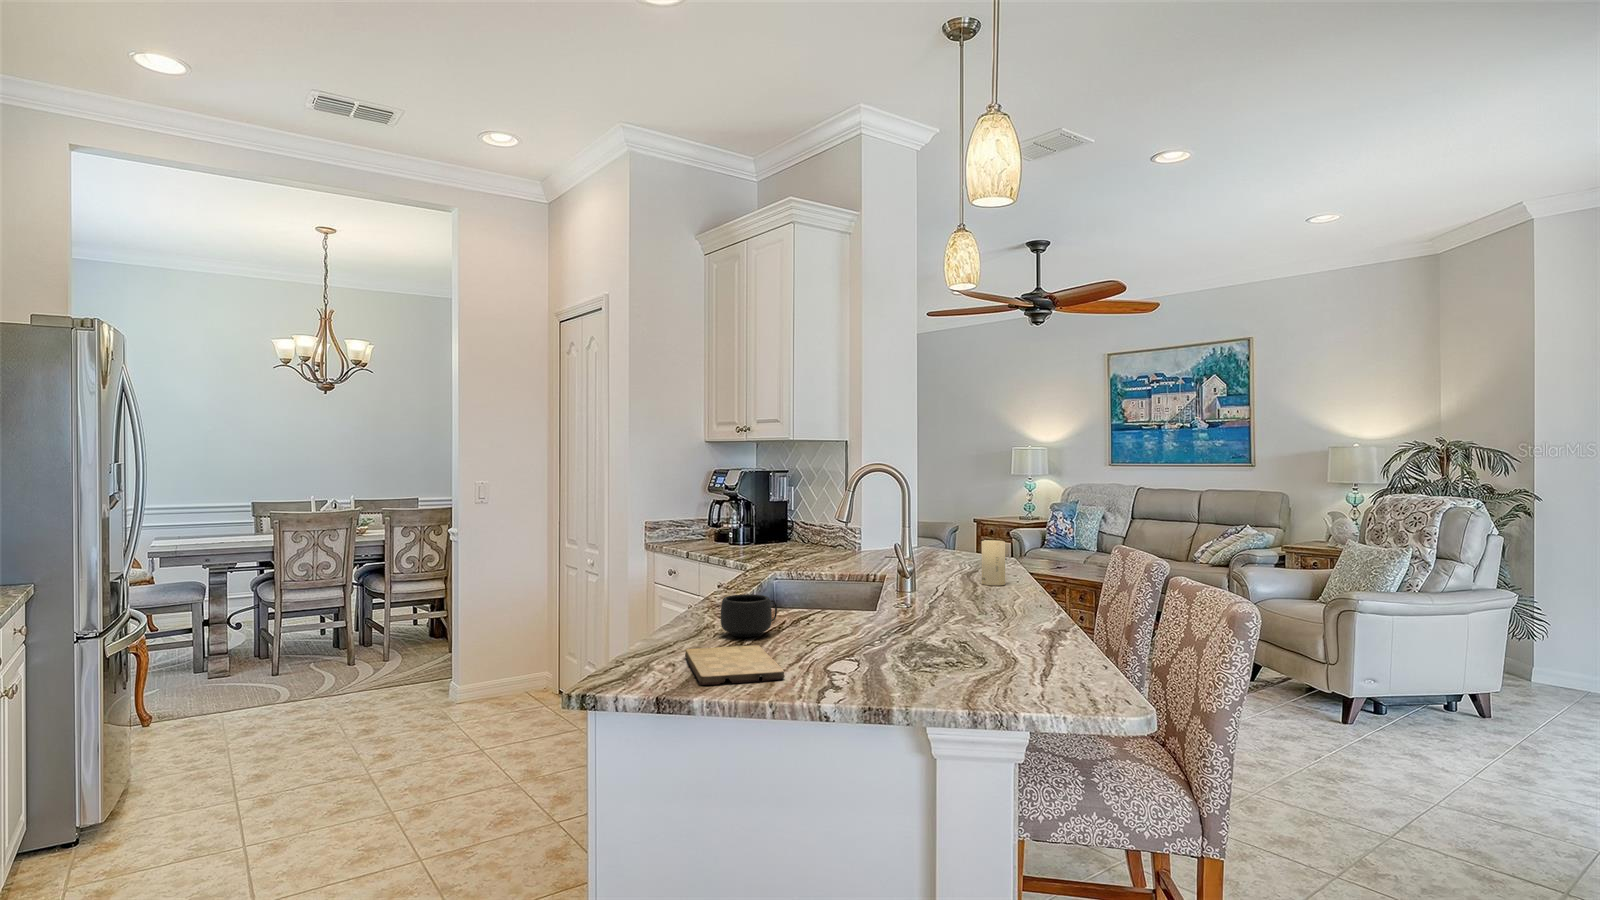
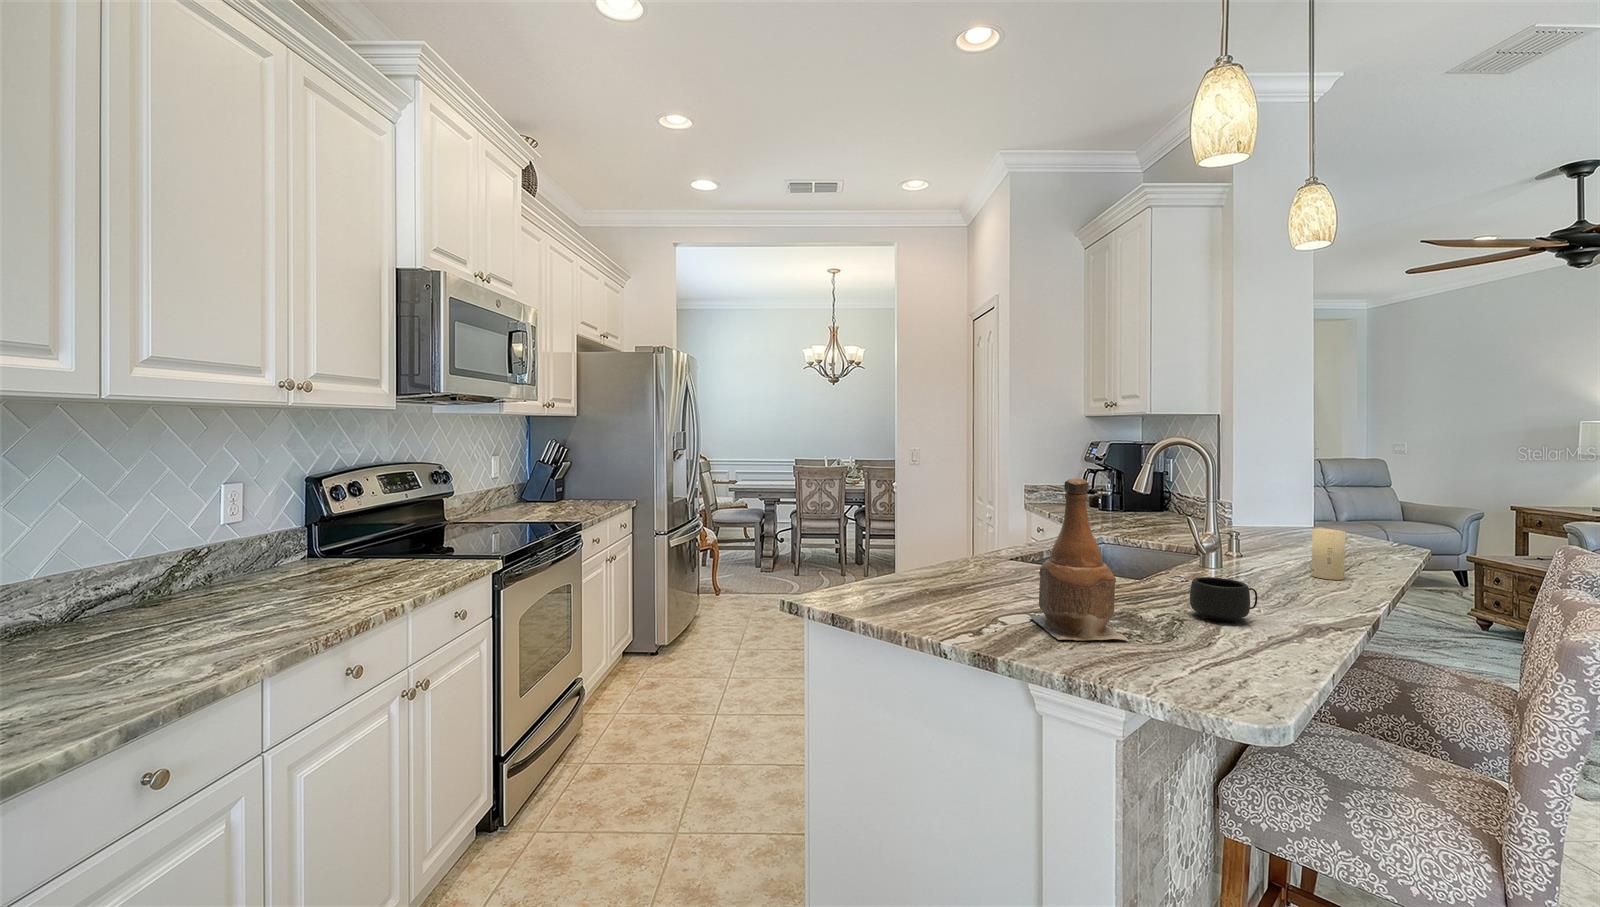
bottle: none [854,496,964,676] -> present [1030,478,1128,640]
mug: present [721,594,777,637] -> present [1190,577,1257,622]
cutting board: present [685,645,785,685] -> none [882,586,963,620]

